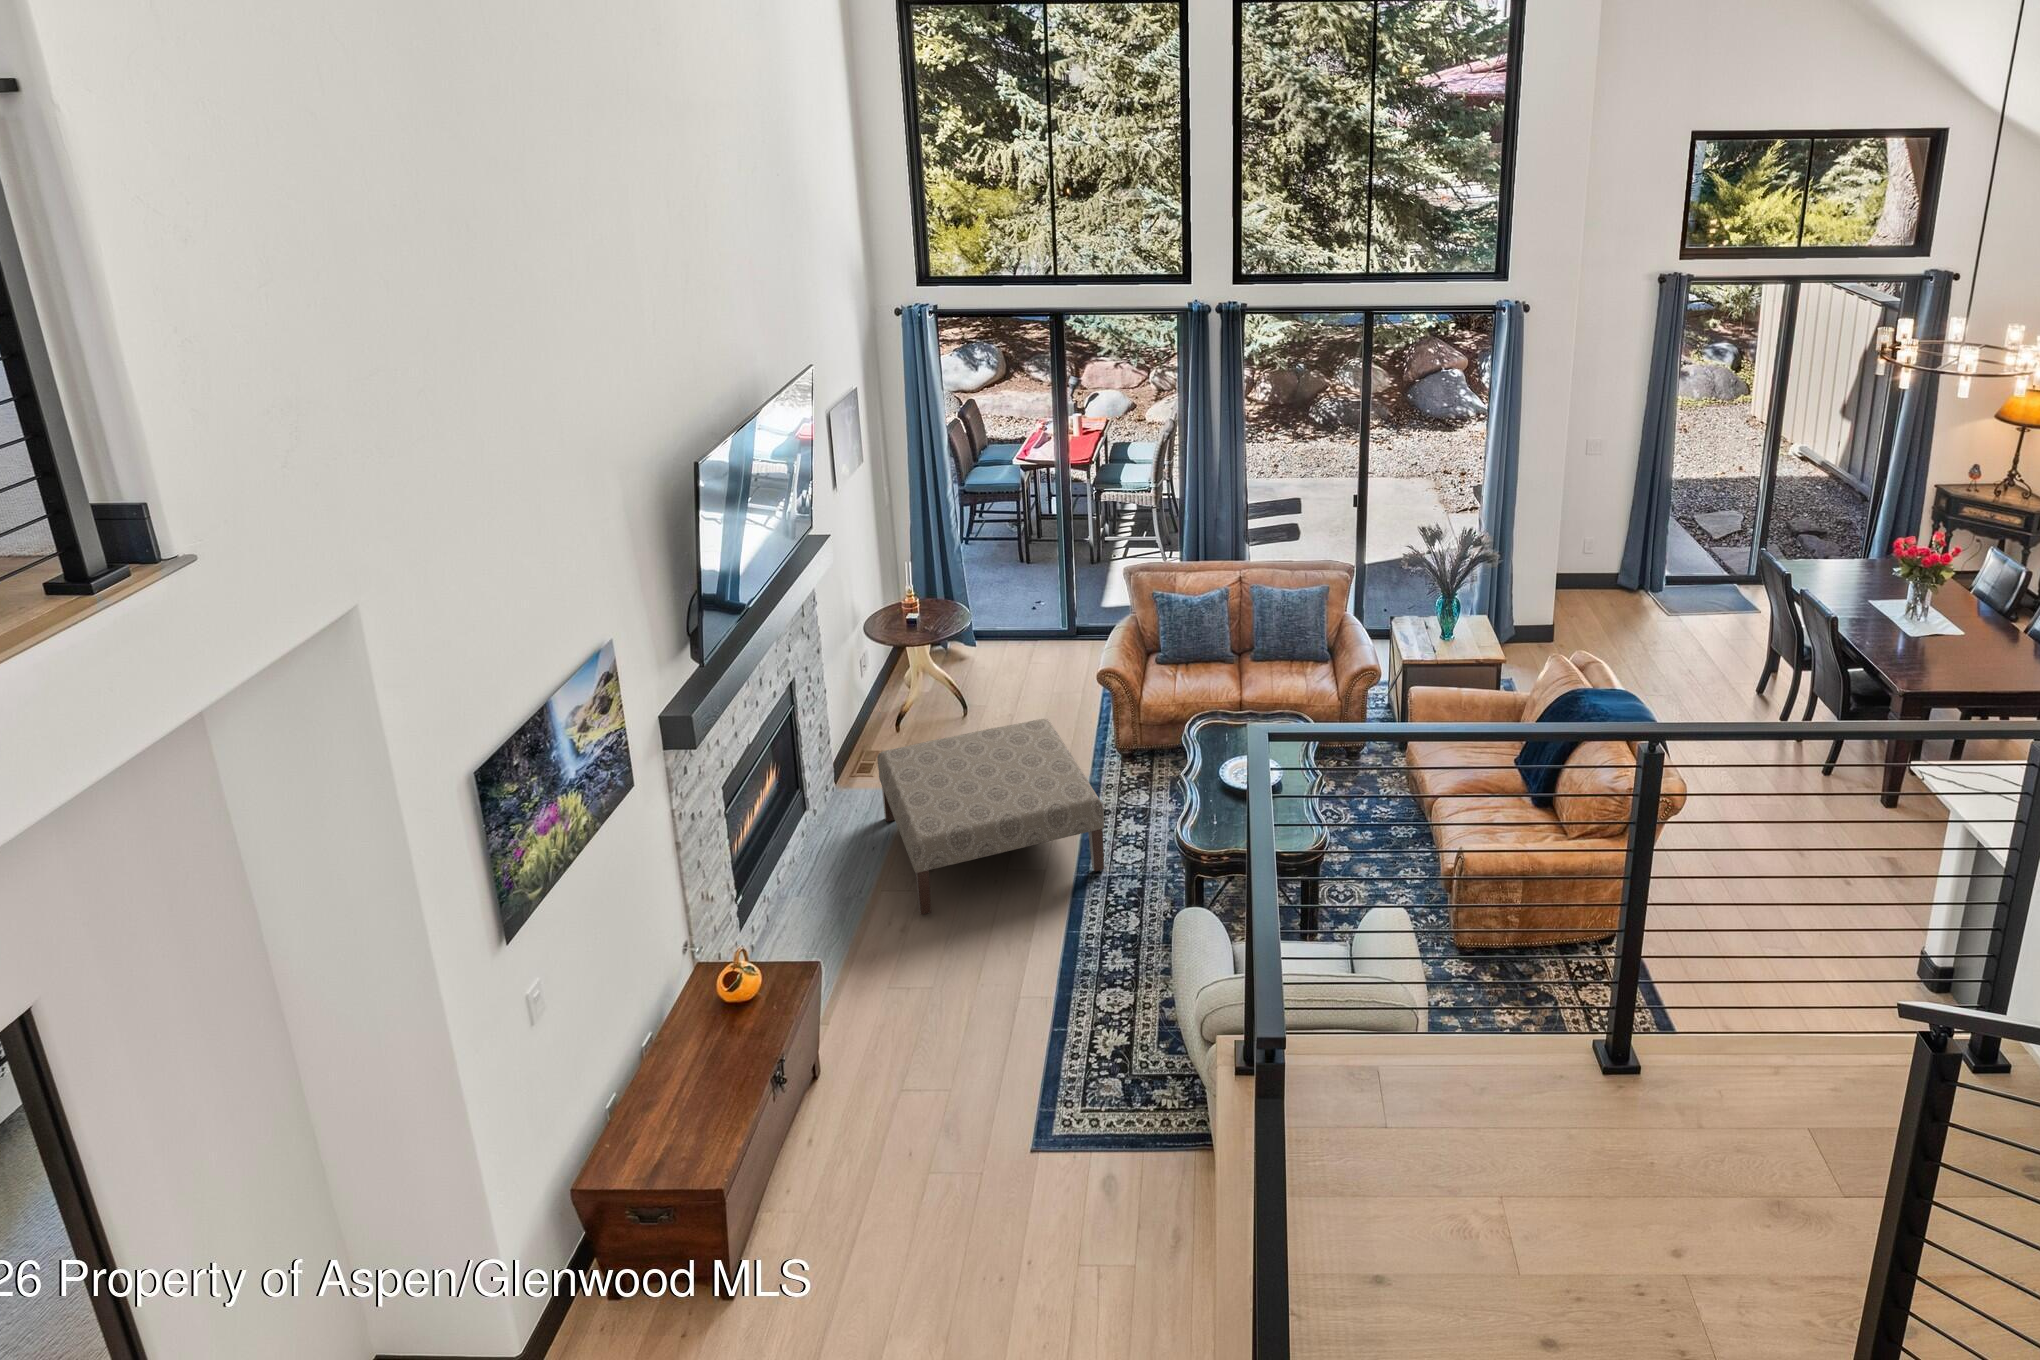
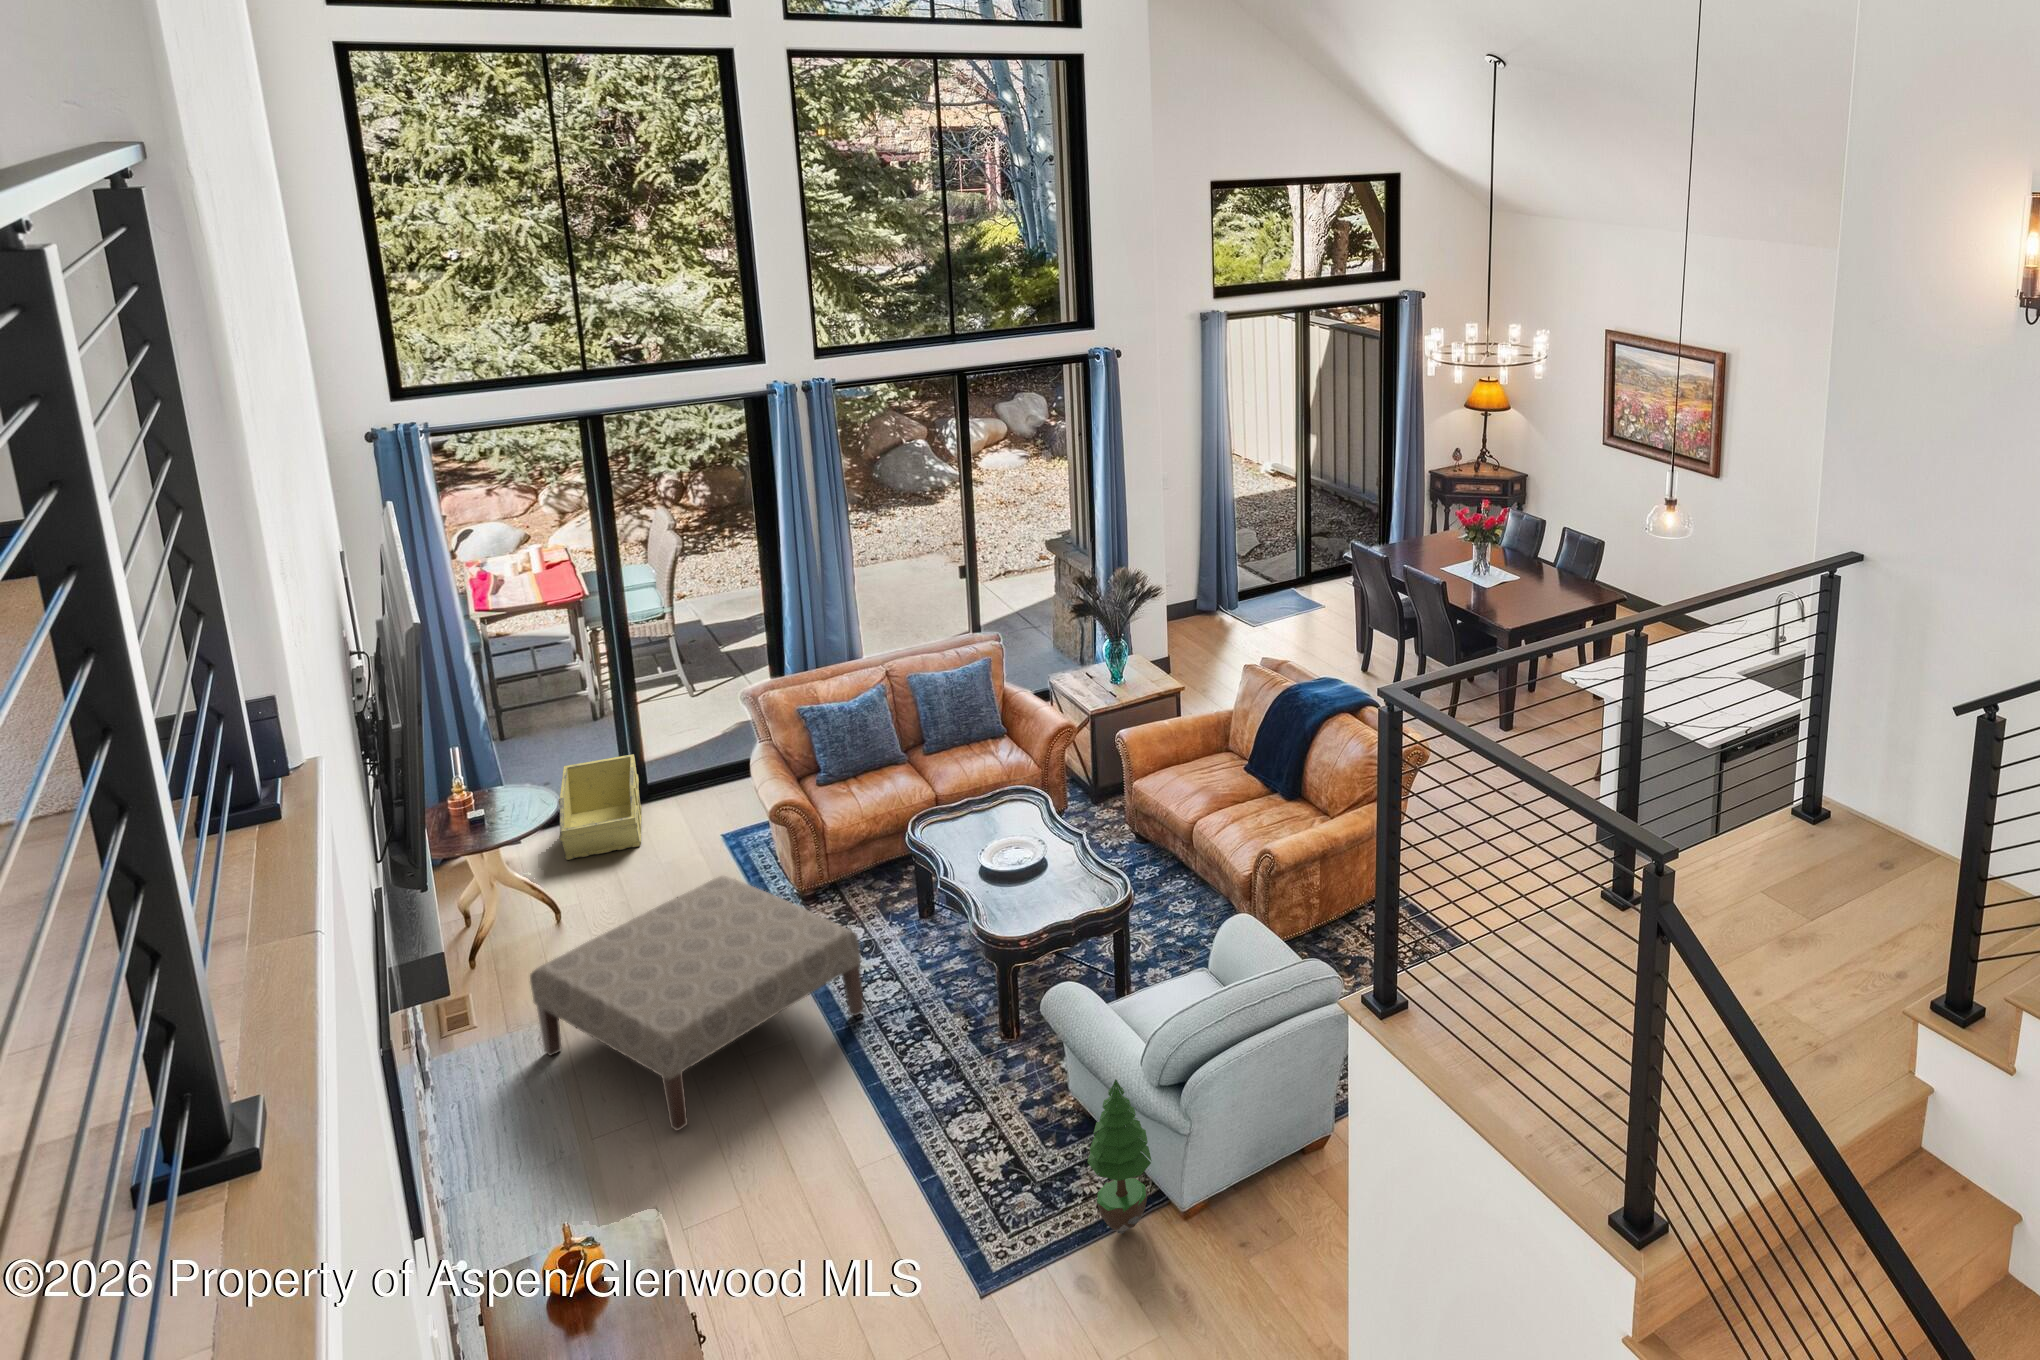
storage bin: none [983,593,1067,673] -> present [559,754,642,860]
potted tree: none [1139,1014,1198,1152] -> present [1088,1079,1151,1234]

